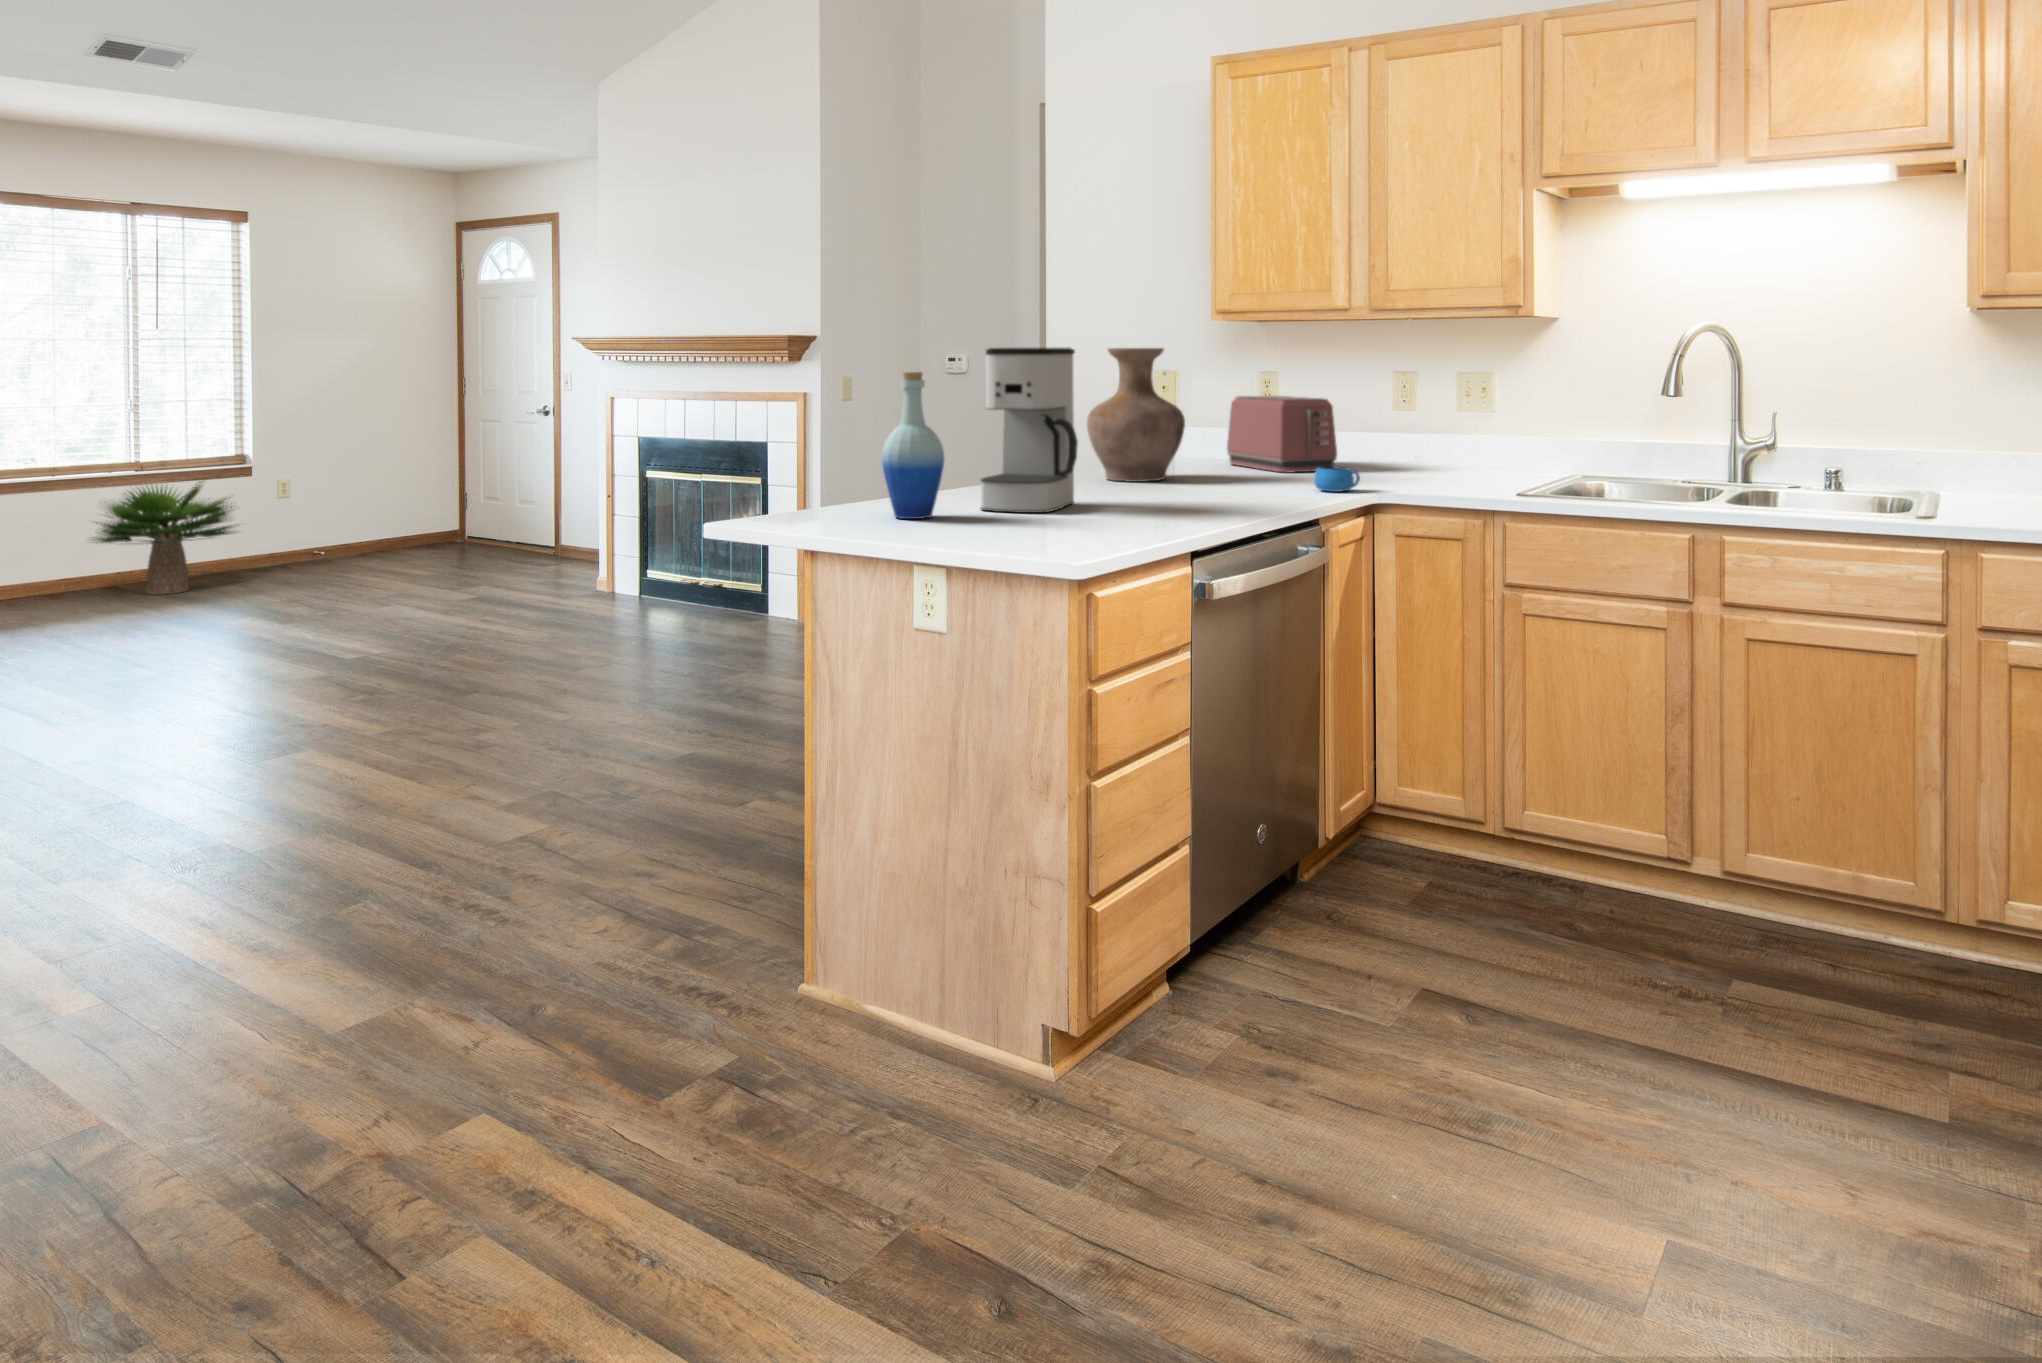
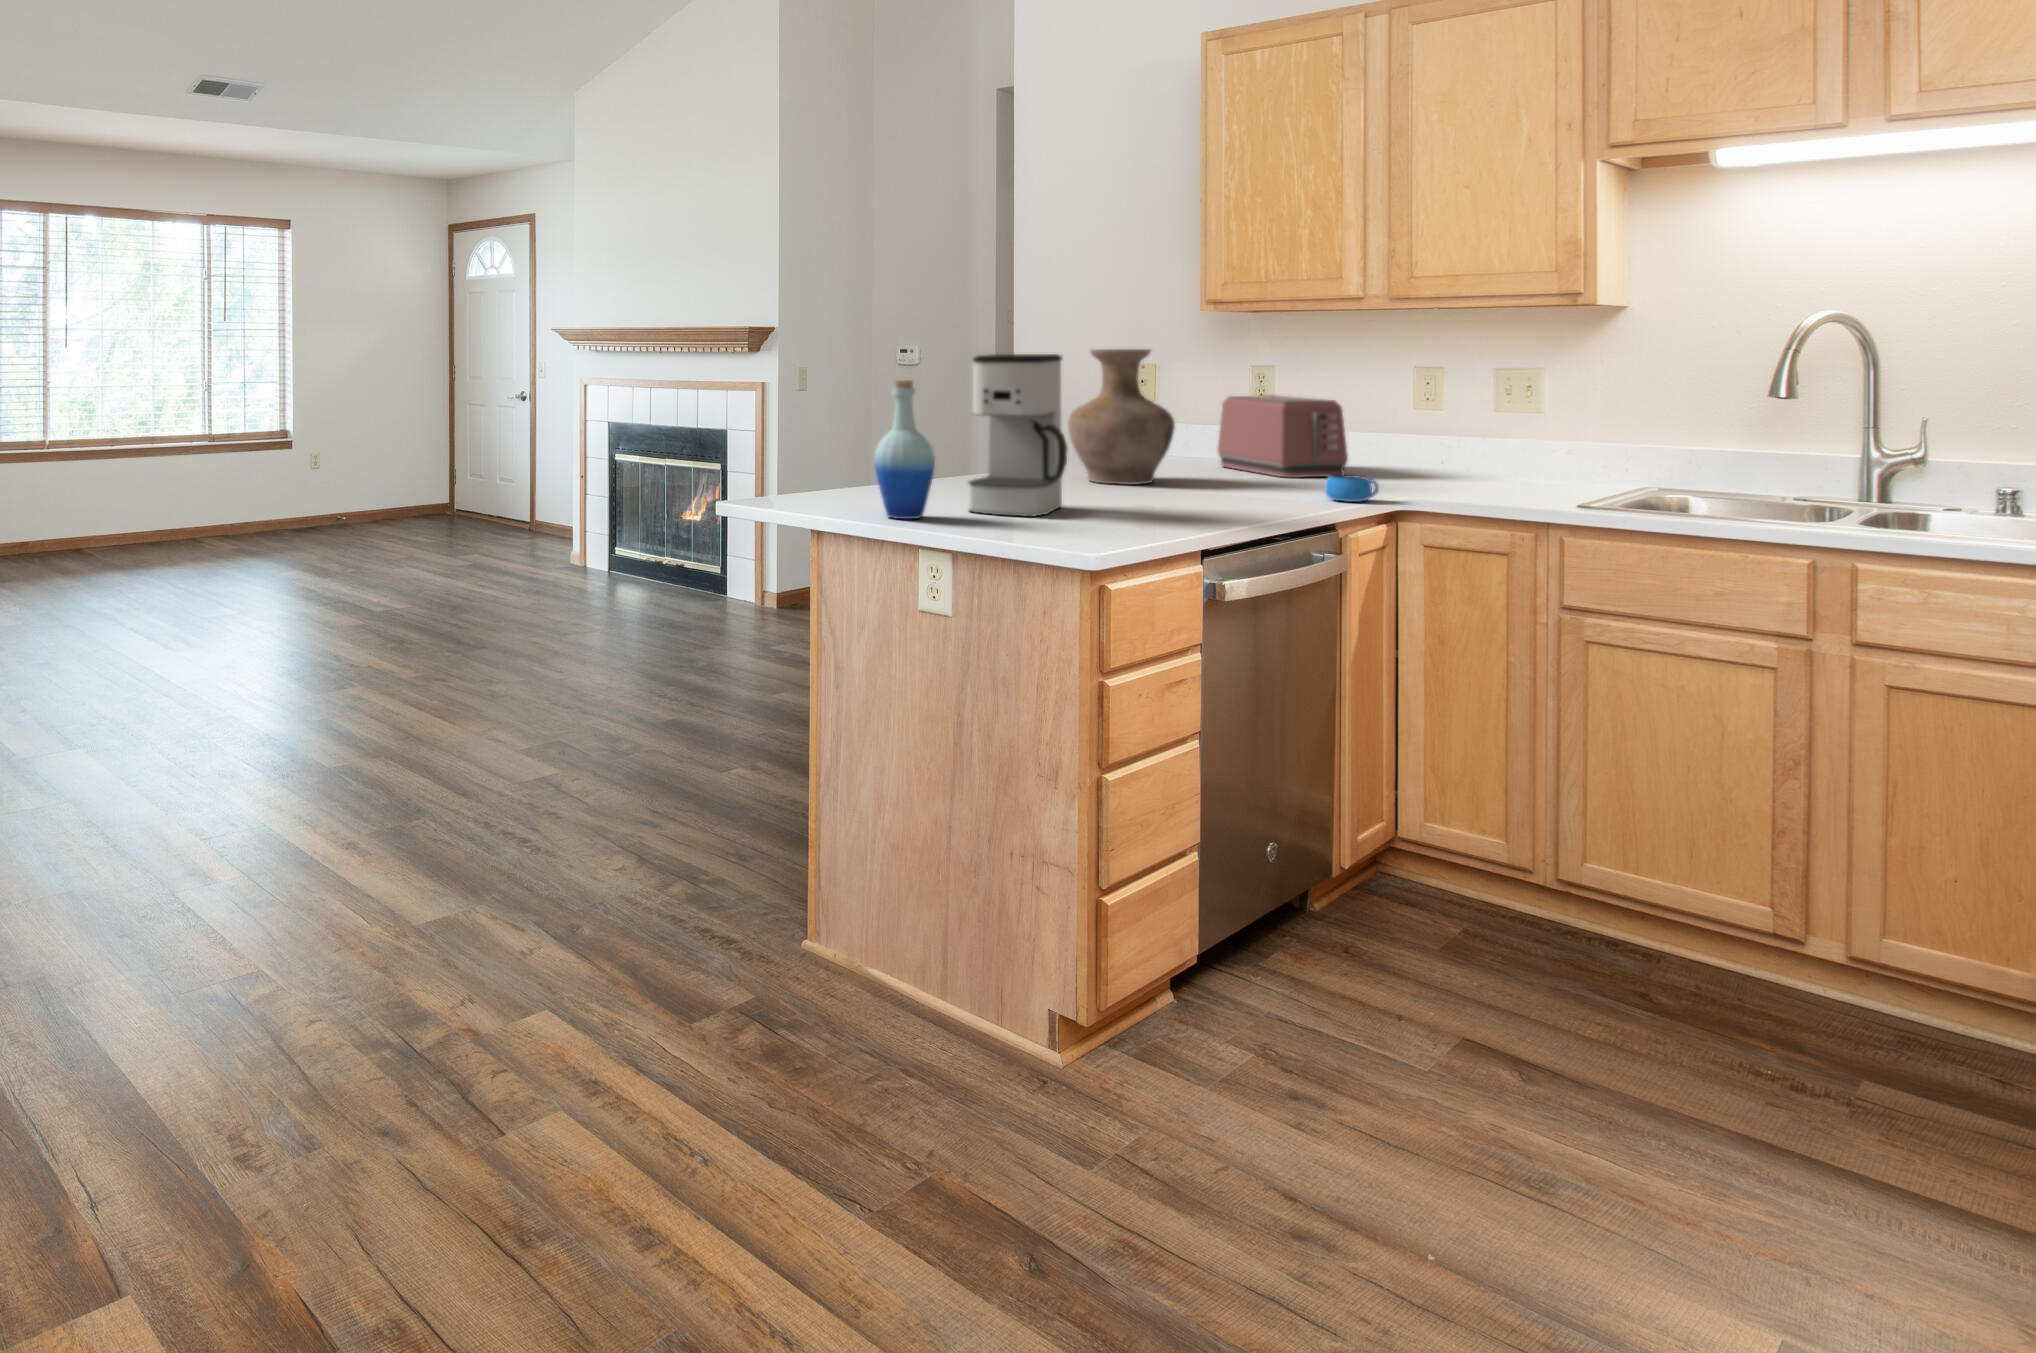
potted plant: present [93,481,238,595] -> none [168,450,288,551]

